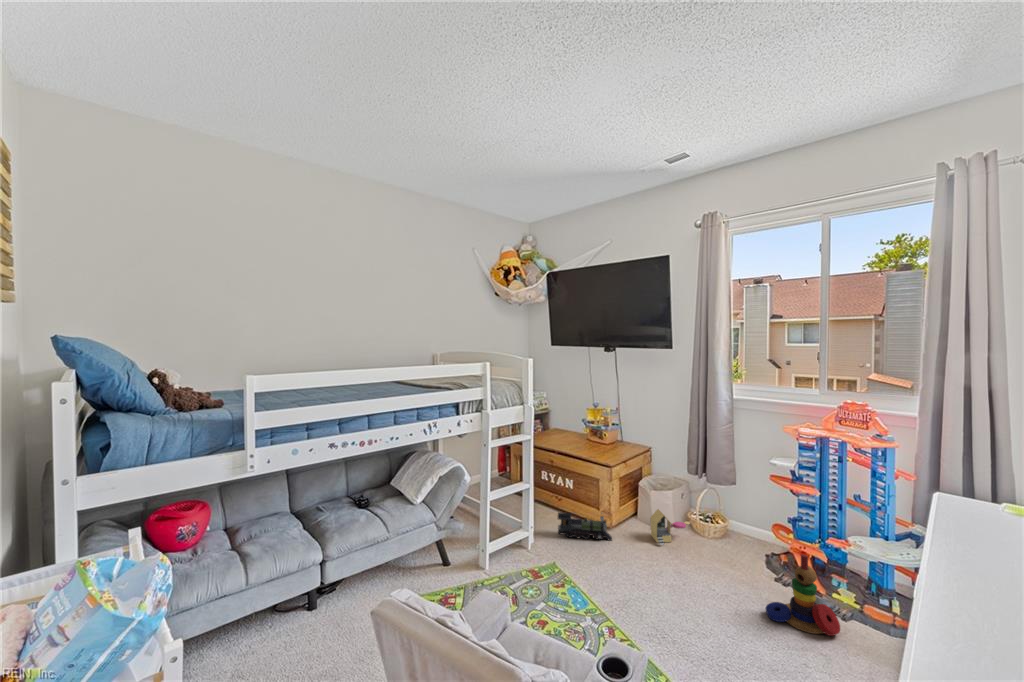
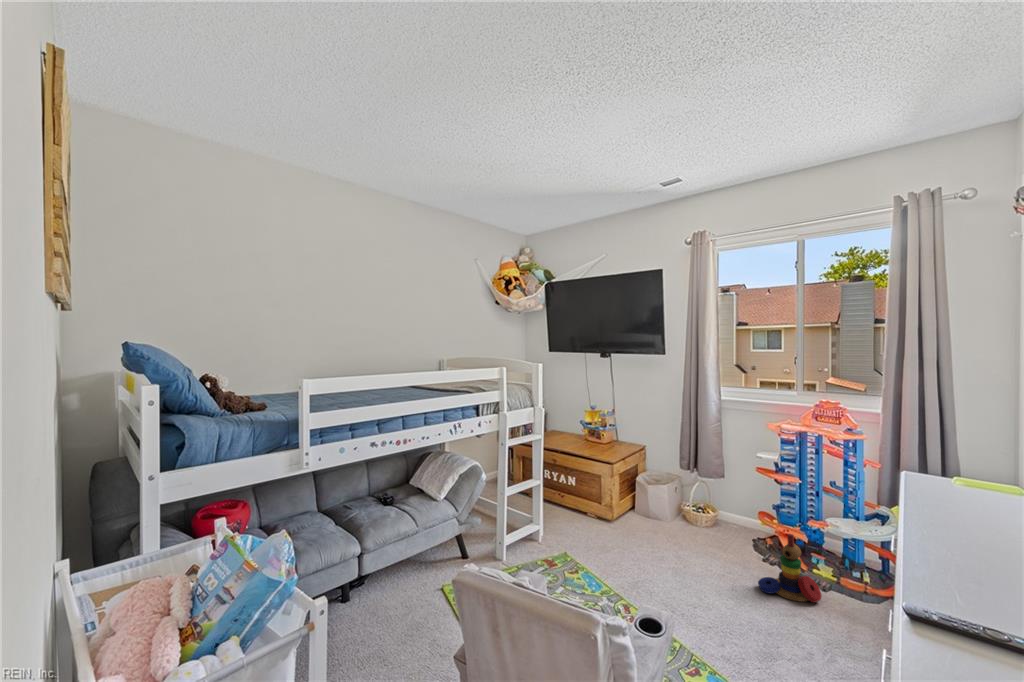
toy house: present [650,509,690,545] -> none [649,502,685,534]
toy train: present [558,512,612,541] -> none [564,505,615,533]

